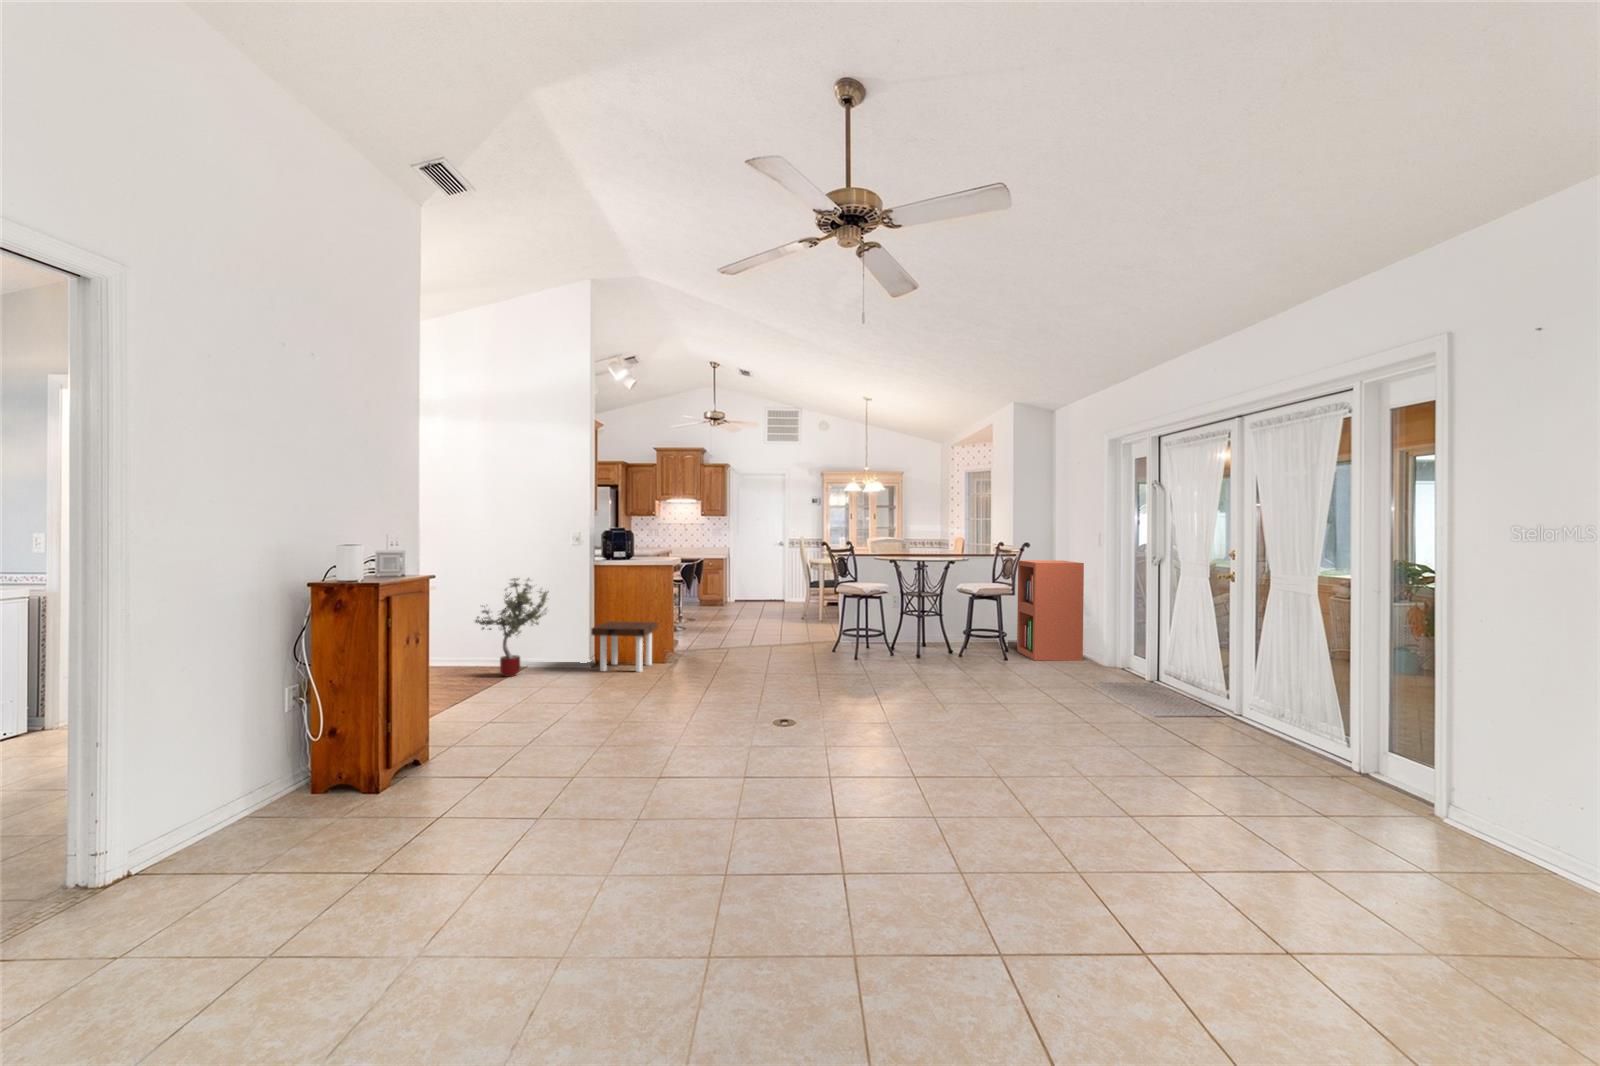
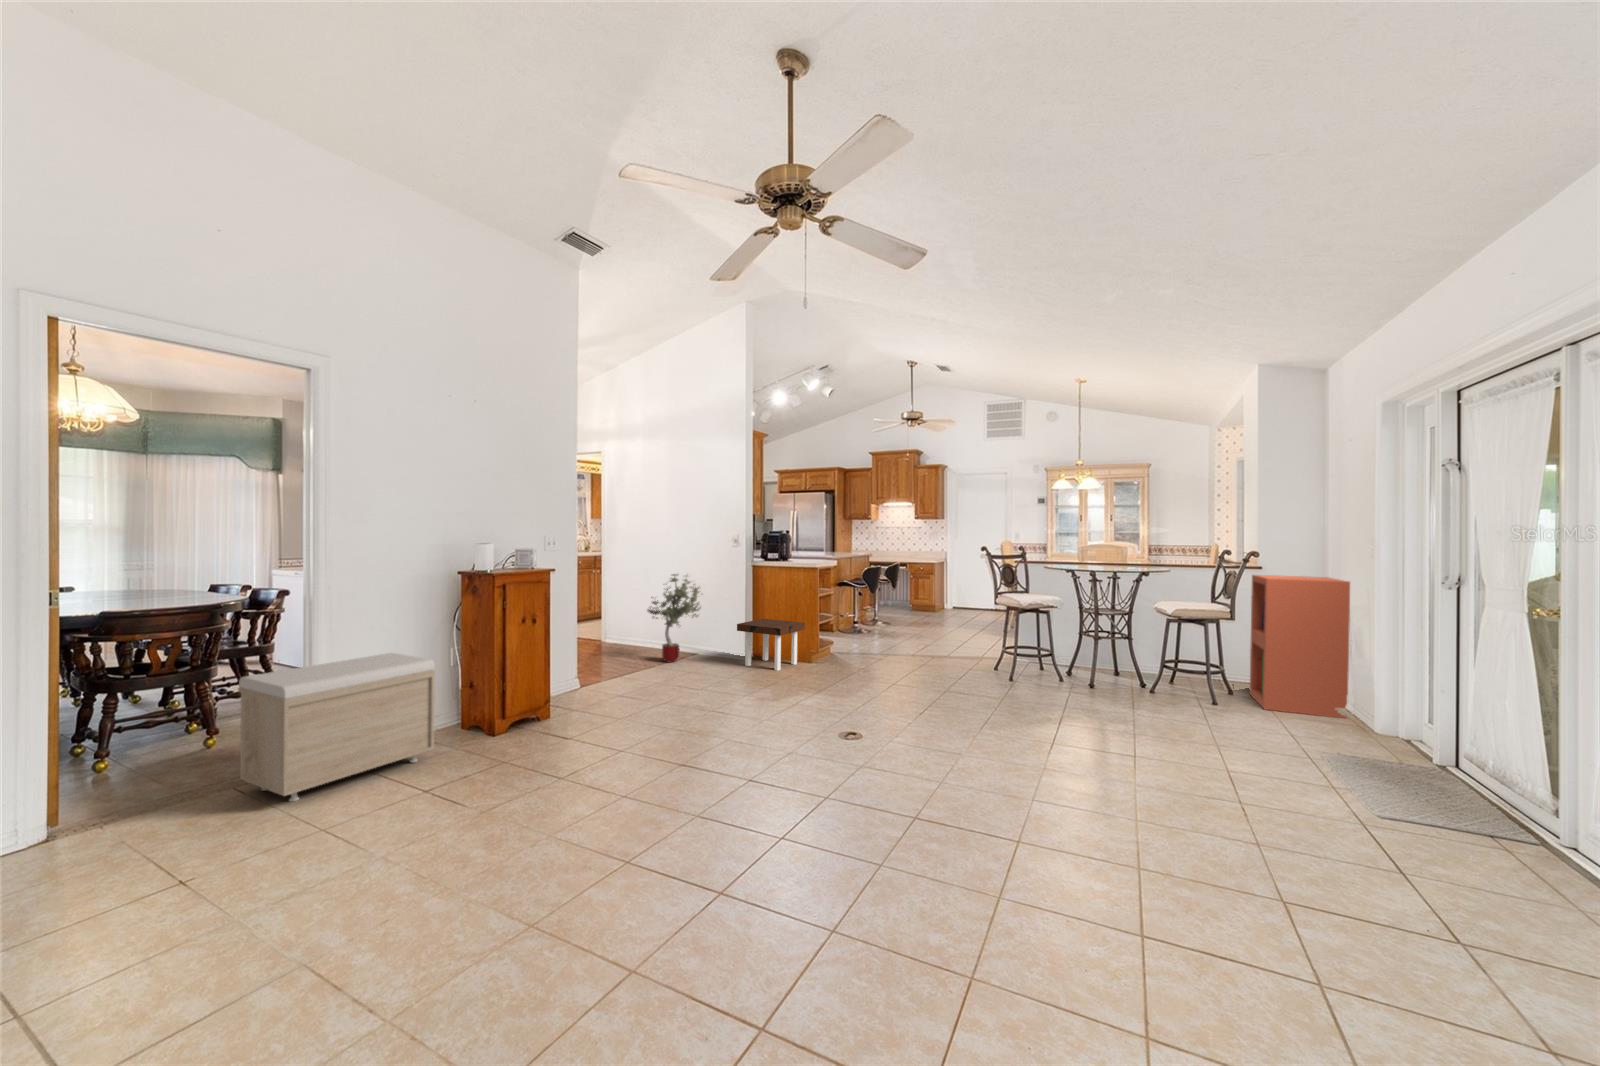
storage bench: none [130,685,371,875] -> present [239,653,435,802]

